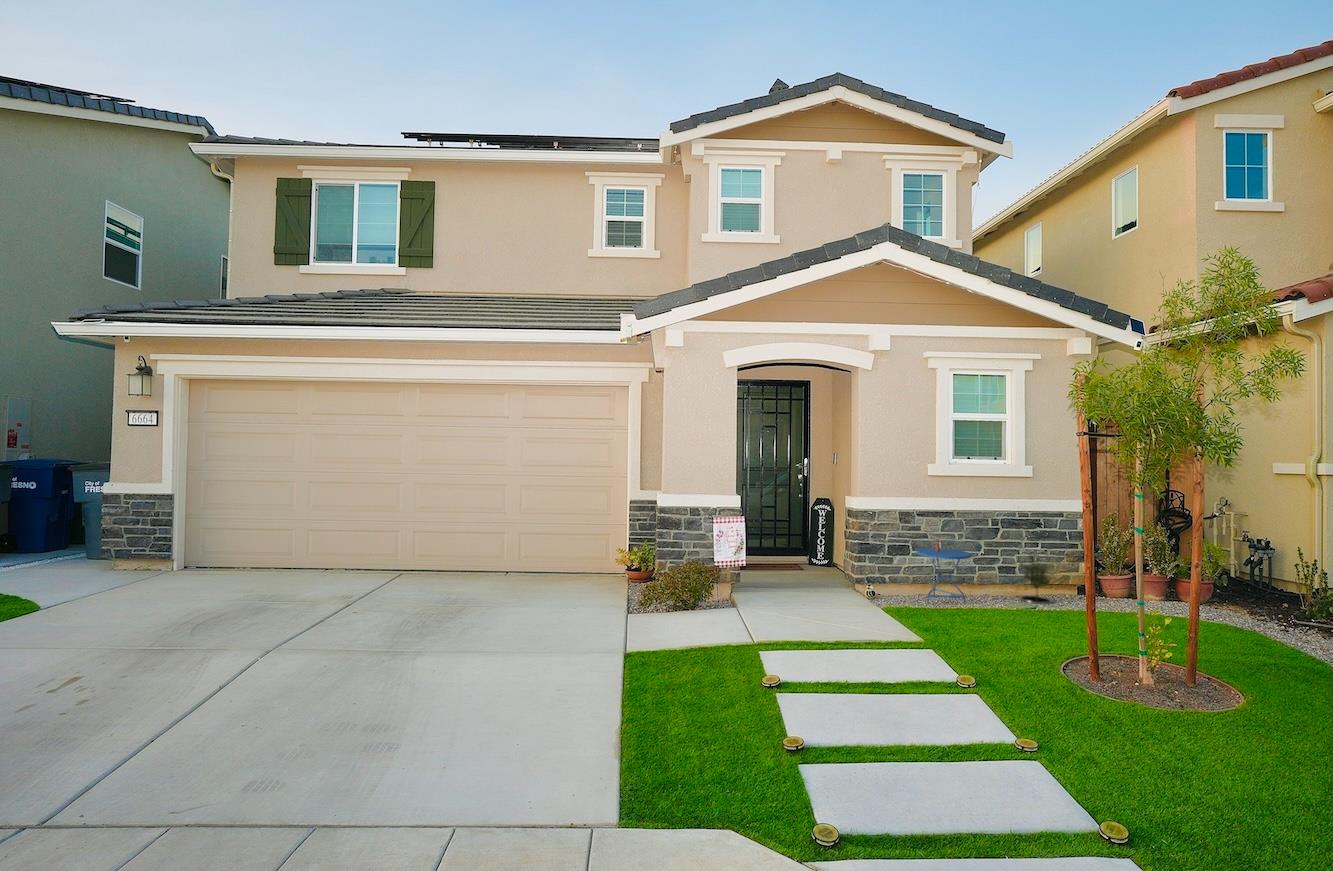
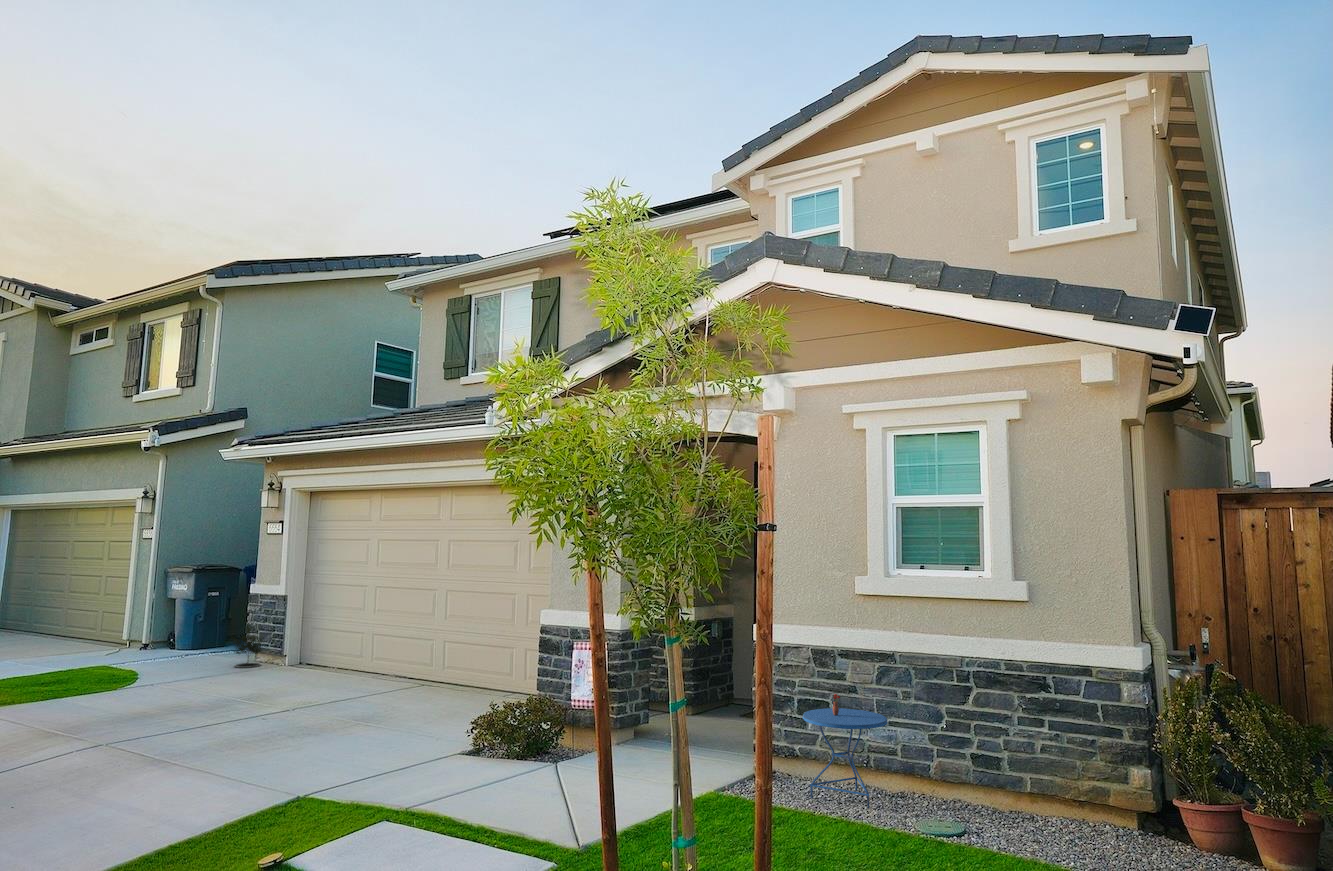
potted tree: present [1020,555,1052,604] -> present [233,626,262,668]

